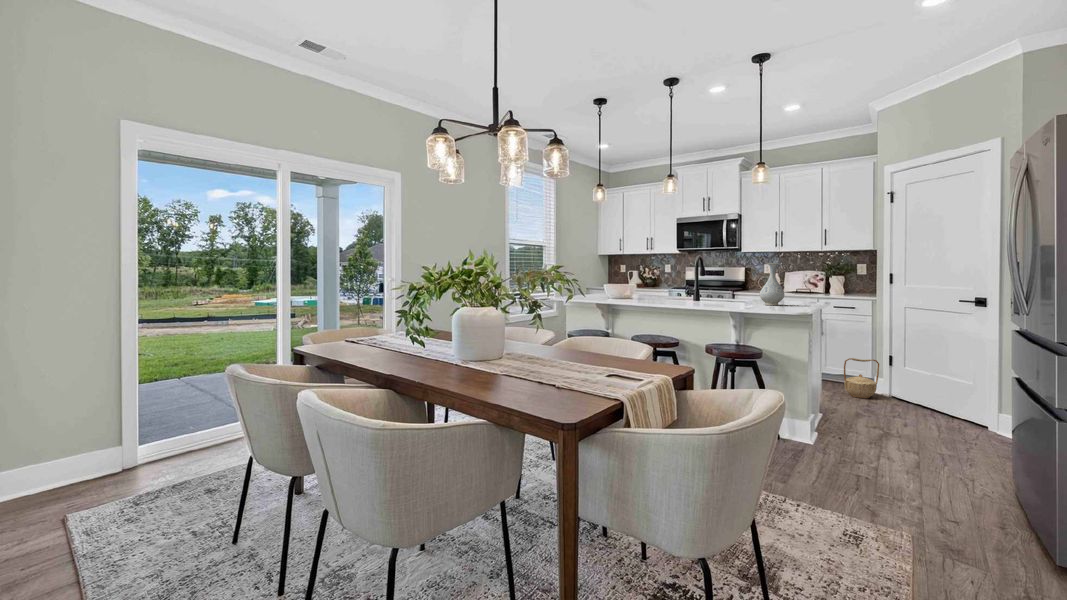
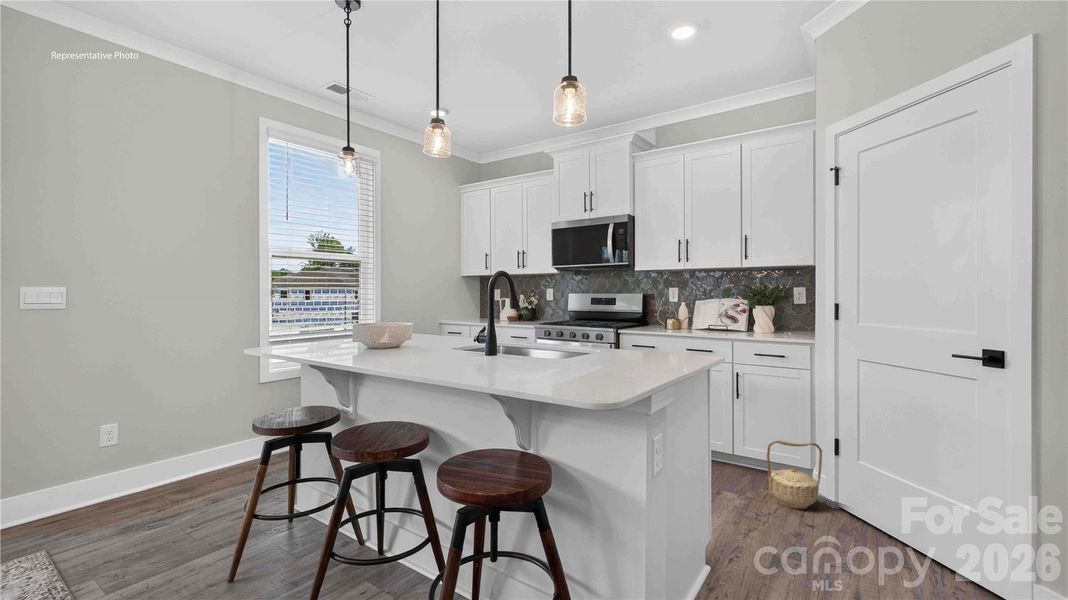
vase: present [760,263,784,305] -> none [582,280,627,365]

